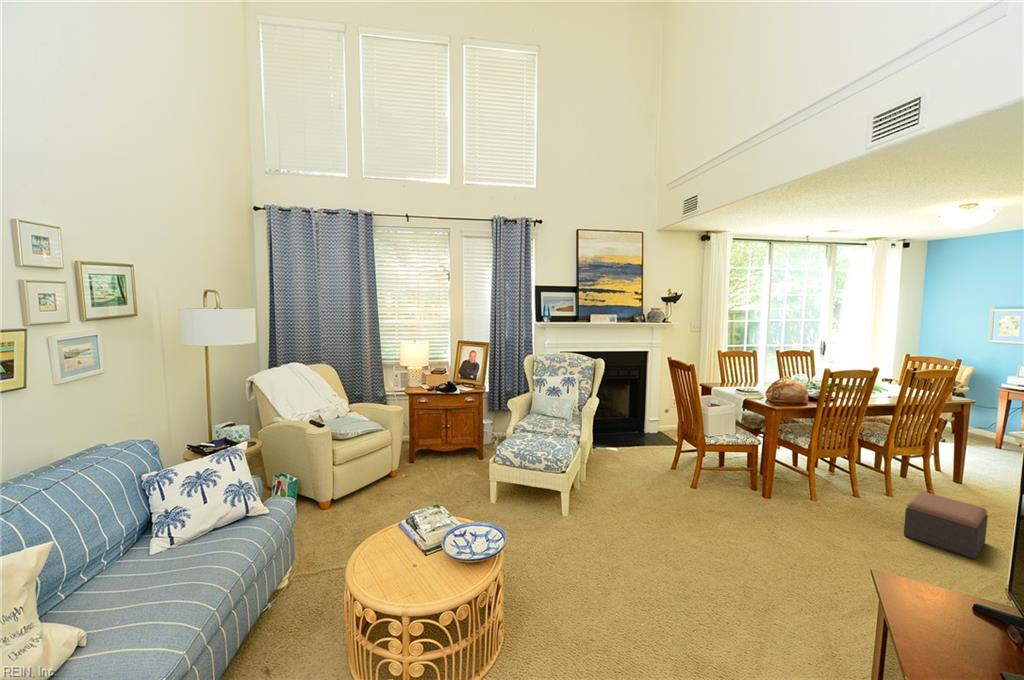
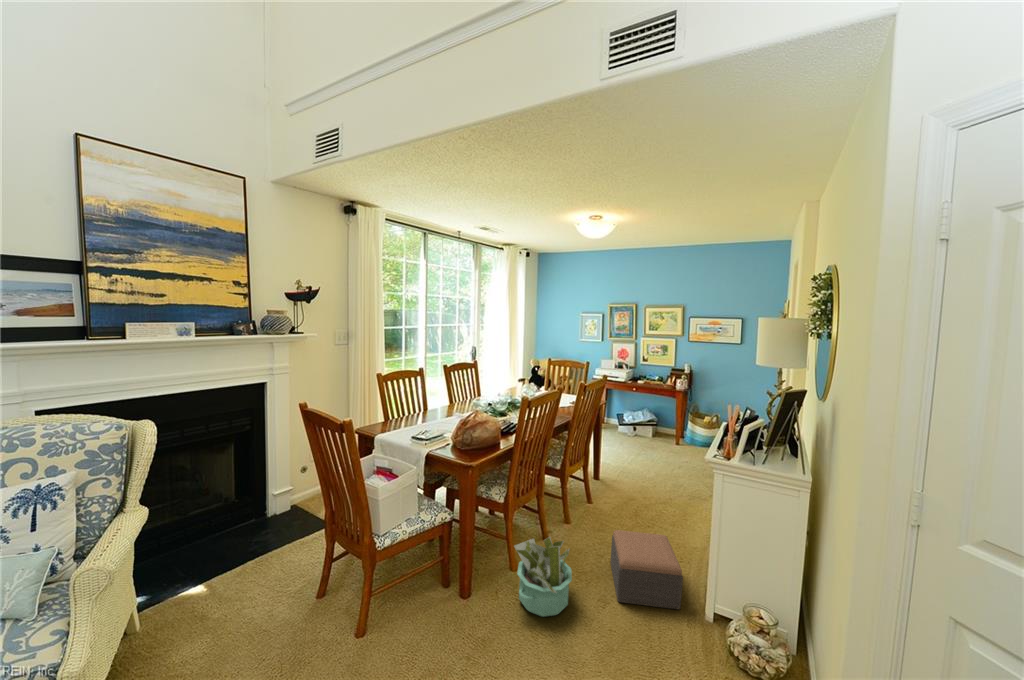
decorative plant: none [804,467,863,521] -> present [514,537,572,617]

